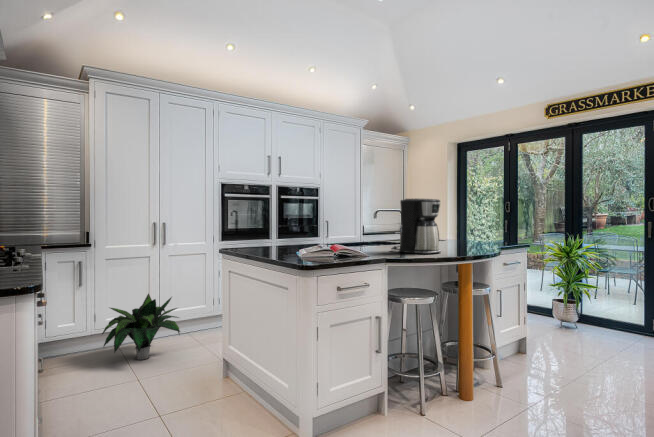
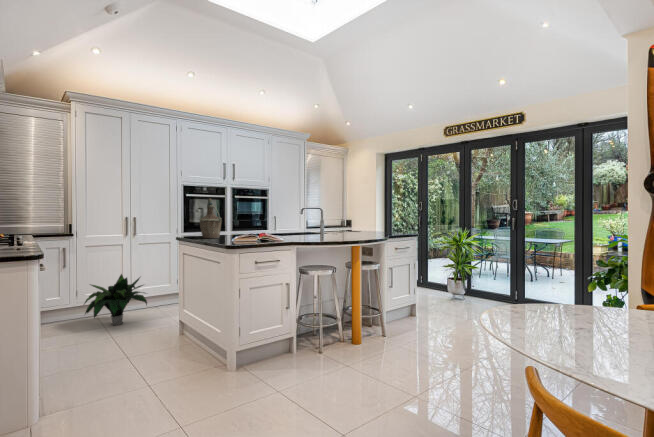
bottle: none [249,197,279,251] -> present [200,199,222,238]
coffee maker: present [391,198,441,254] -> none [304,201,338,240]

